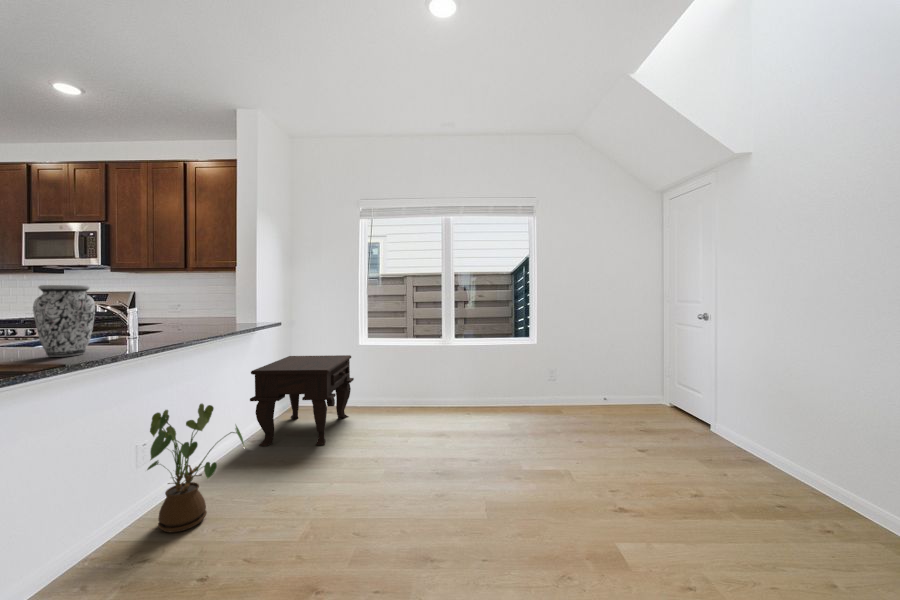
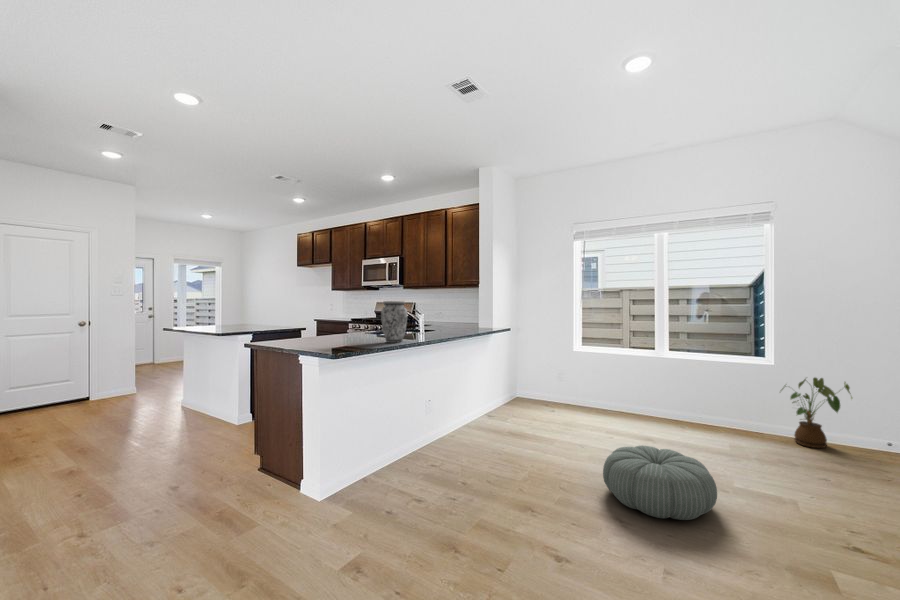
side table: present [250,355,354,446] -> none [489,355,569,429]
house plant: present [147,404,244,532] -> present [782,378,852,448]
pouf: none [402,447,516,532] -> present [603,446,717,520]

